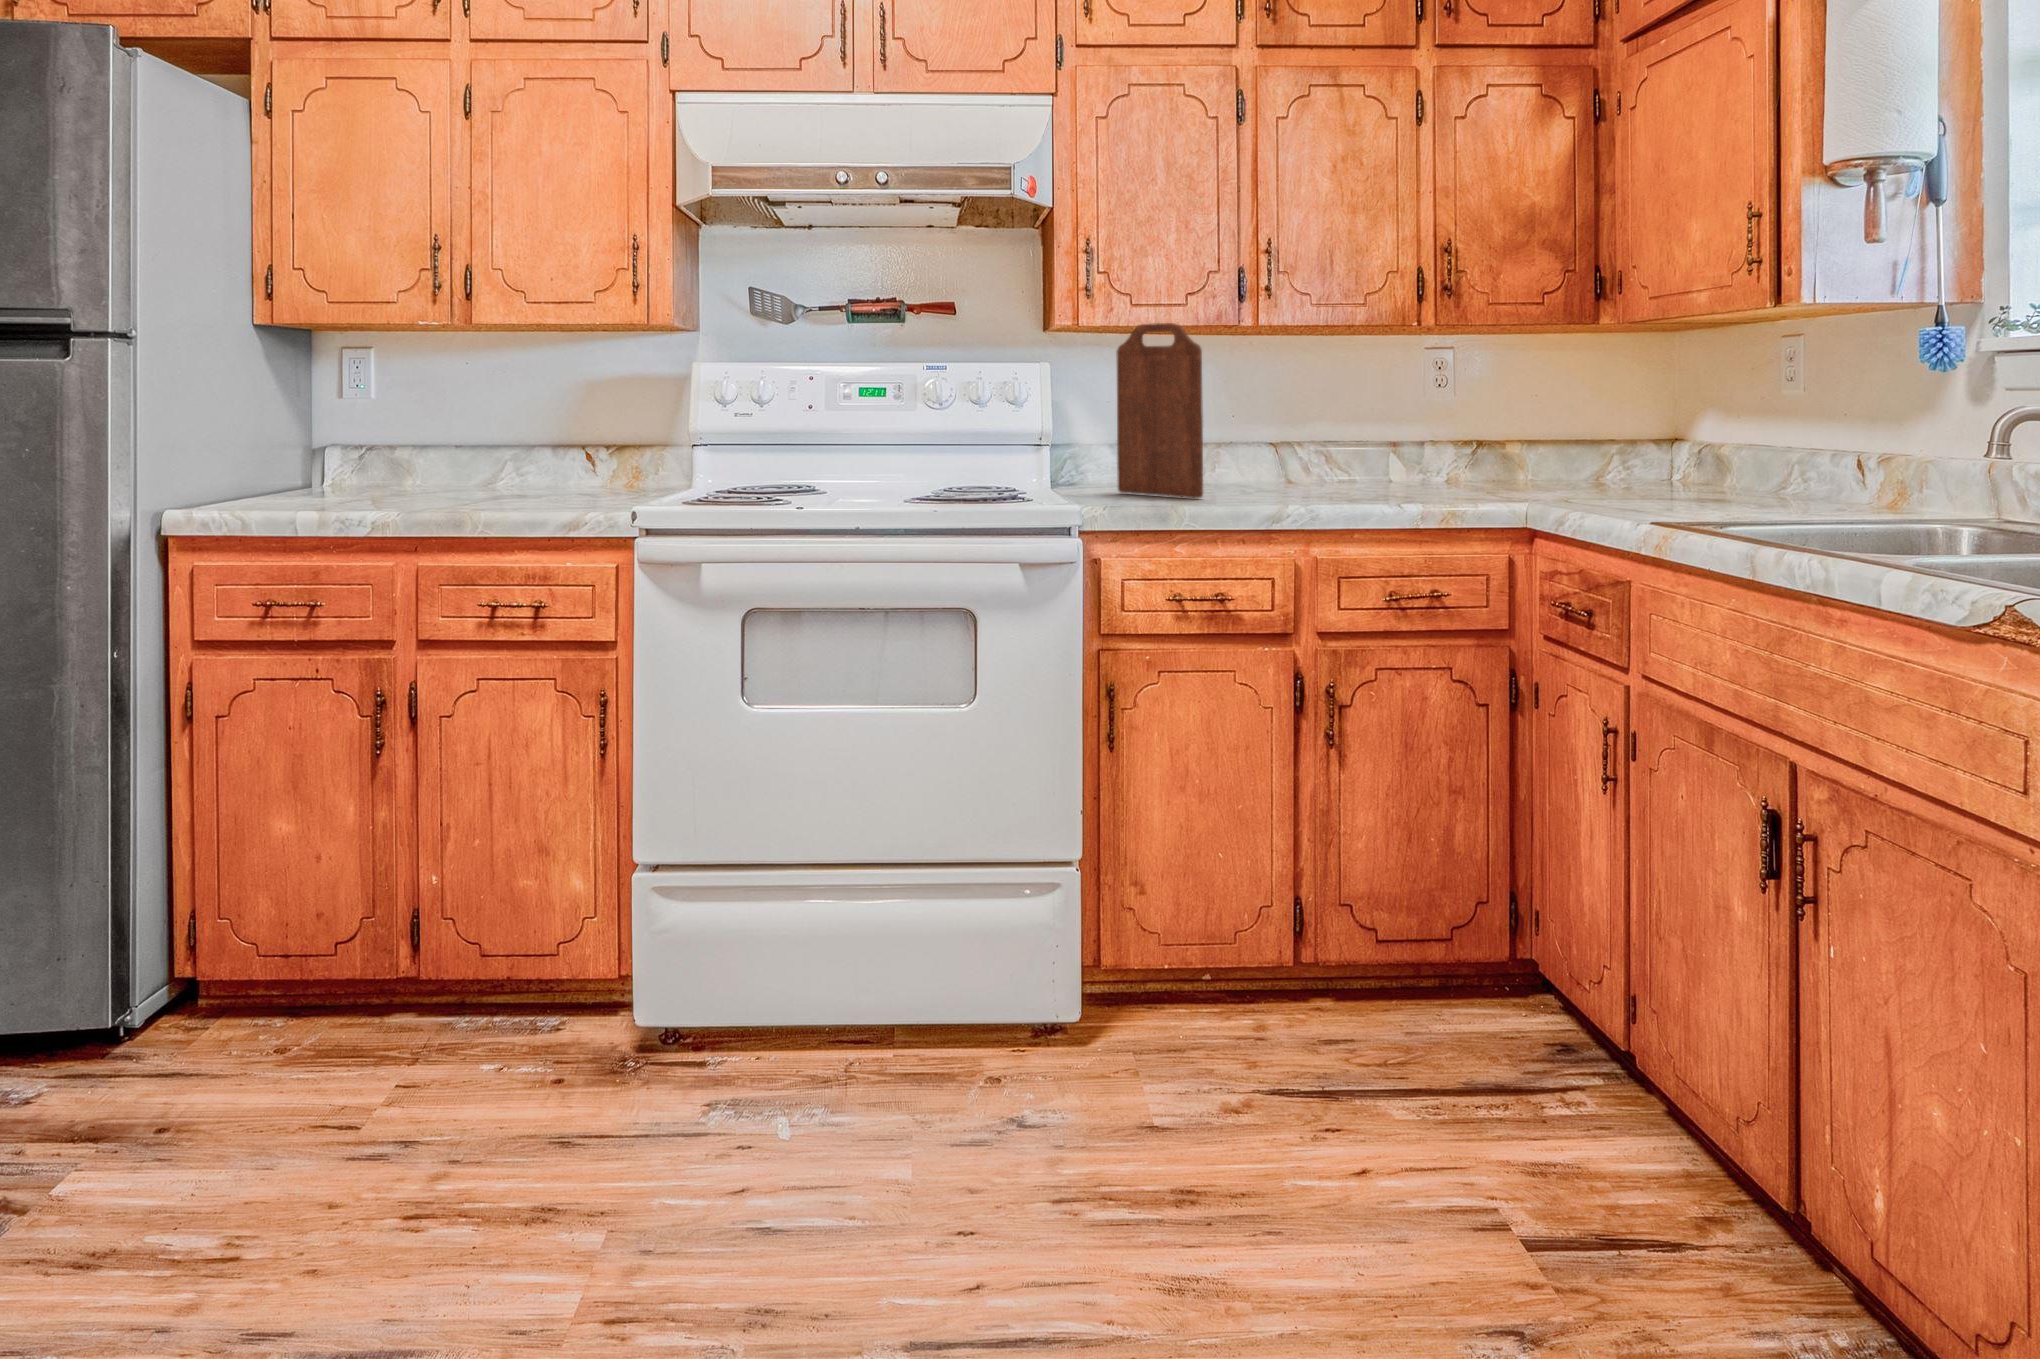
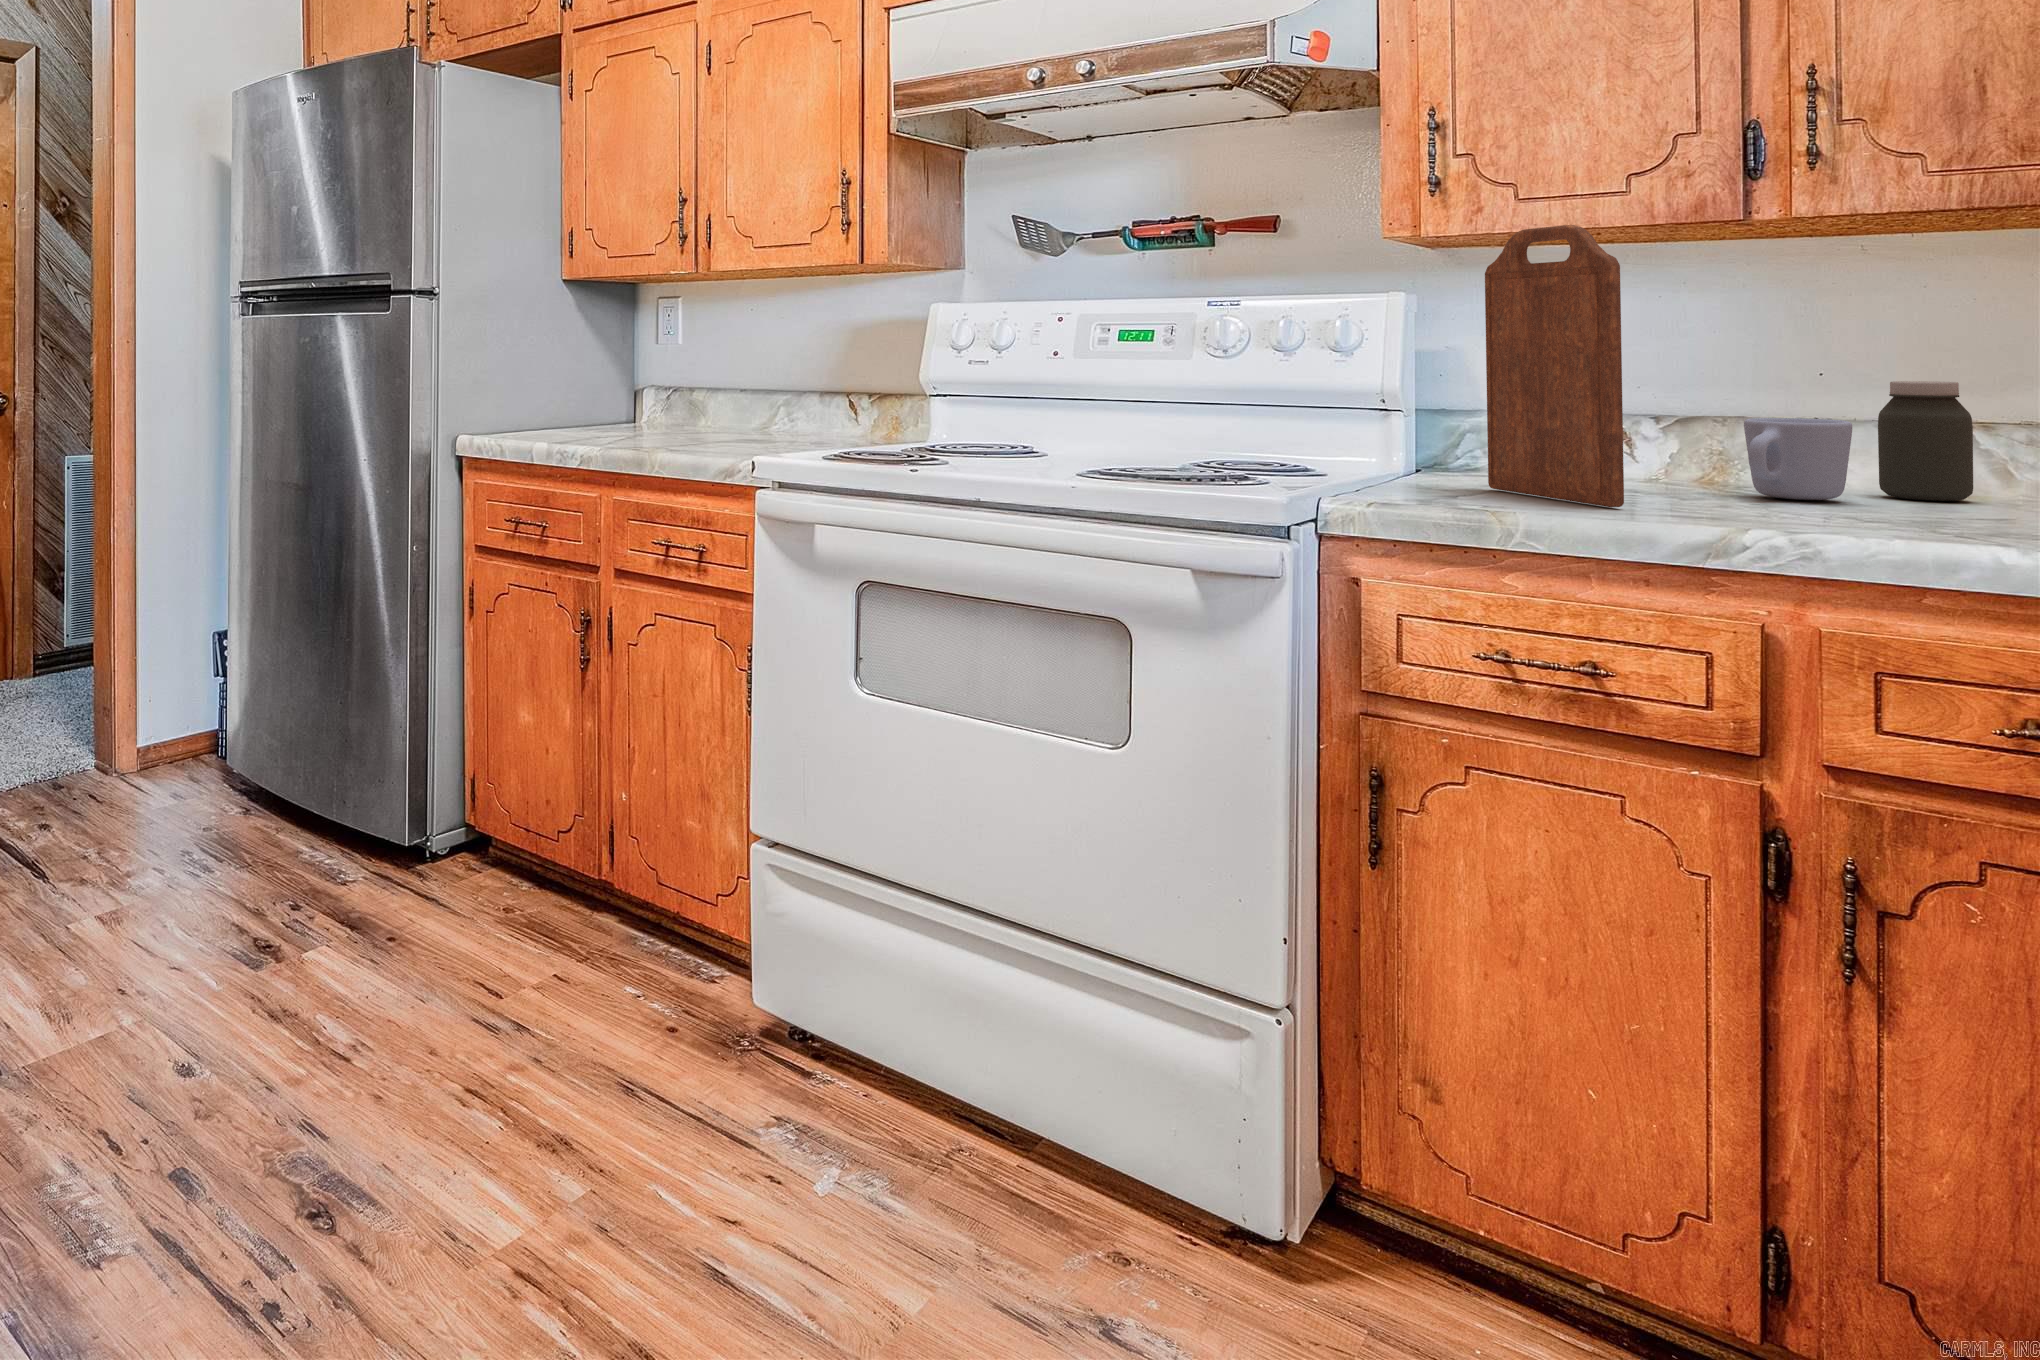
jar: none [1261,418,1298,485] -> present [1878,381,1973,501]
mug: none [1219,441,1265,488] -> present [1744,418,1852,500]

